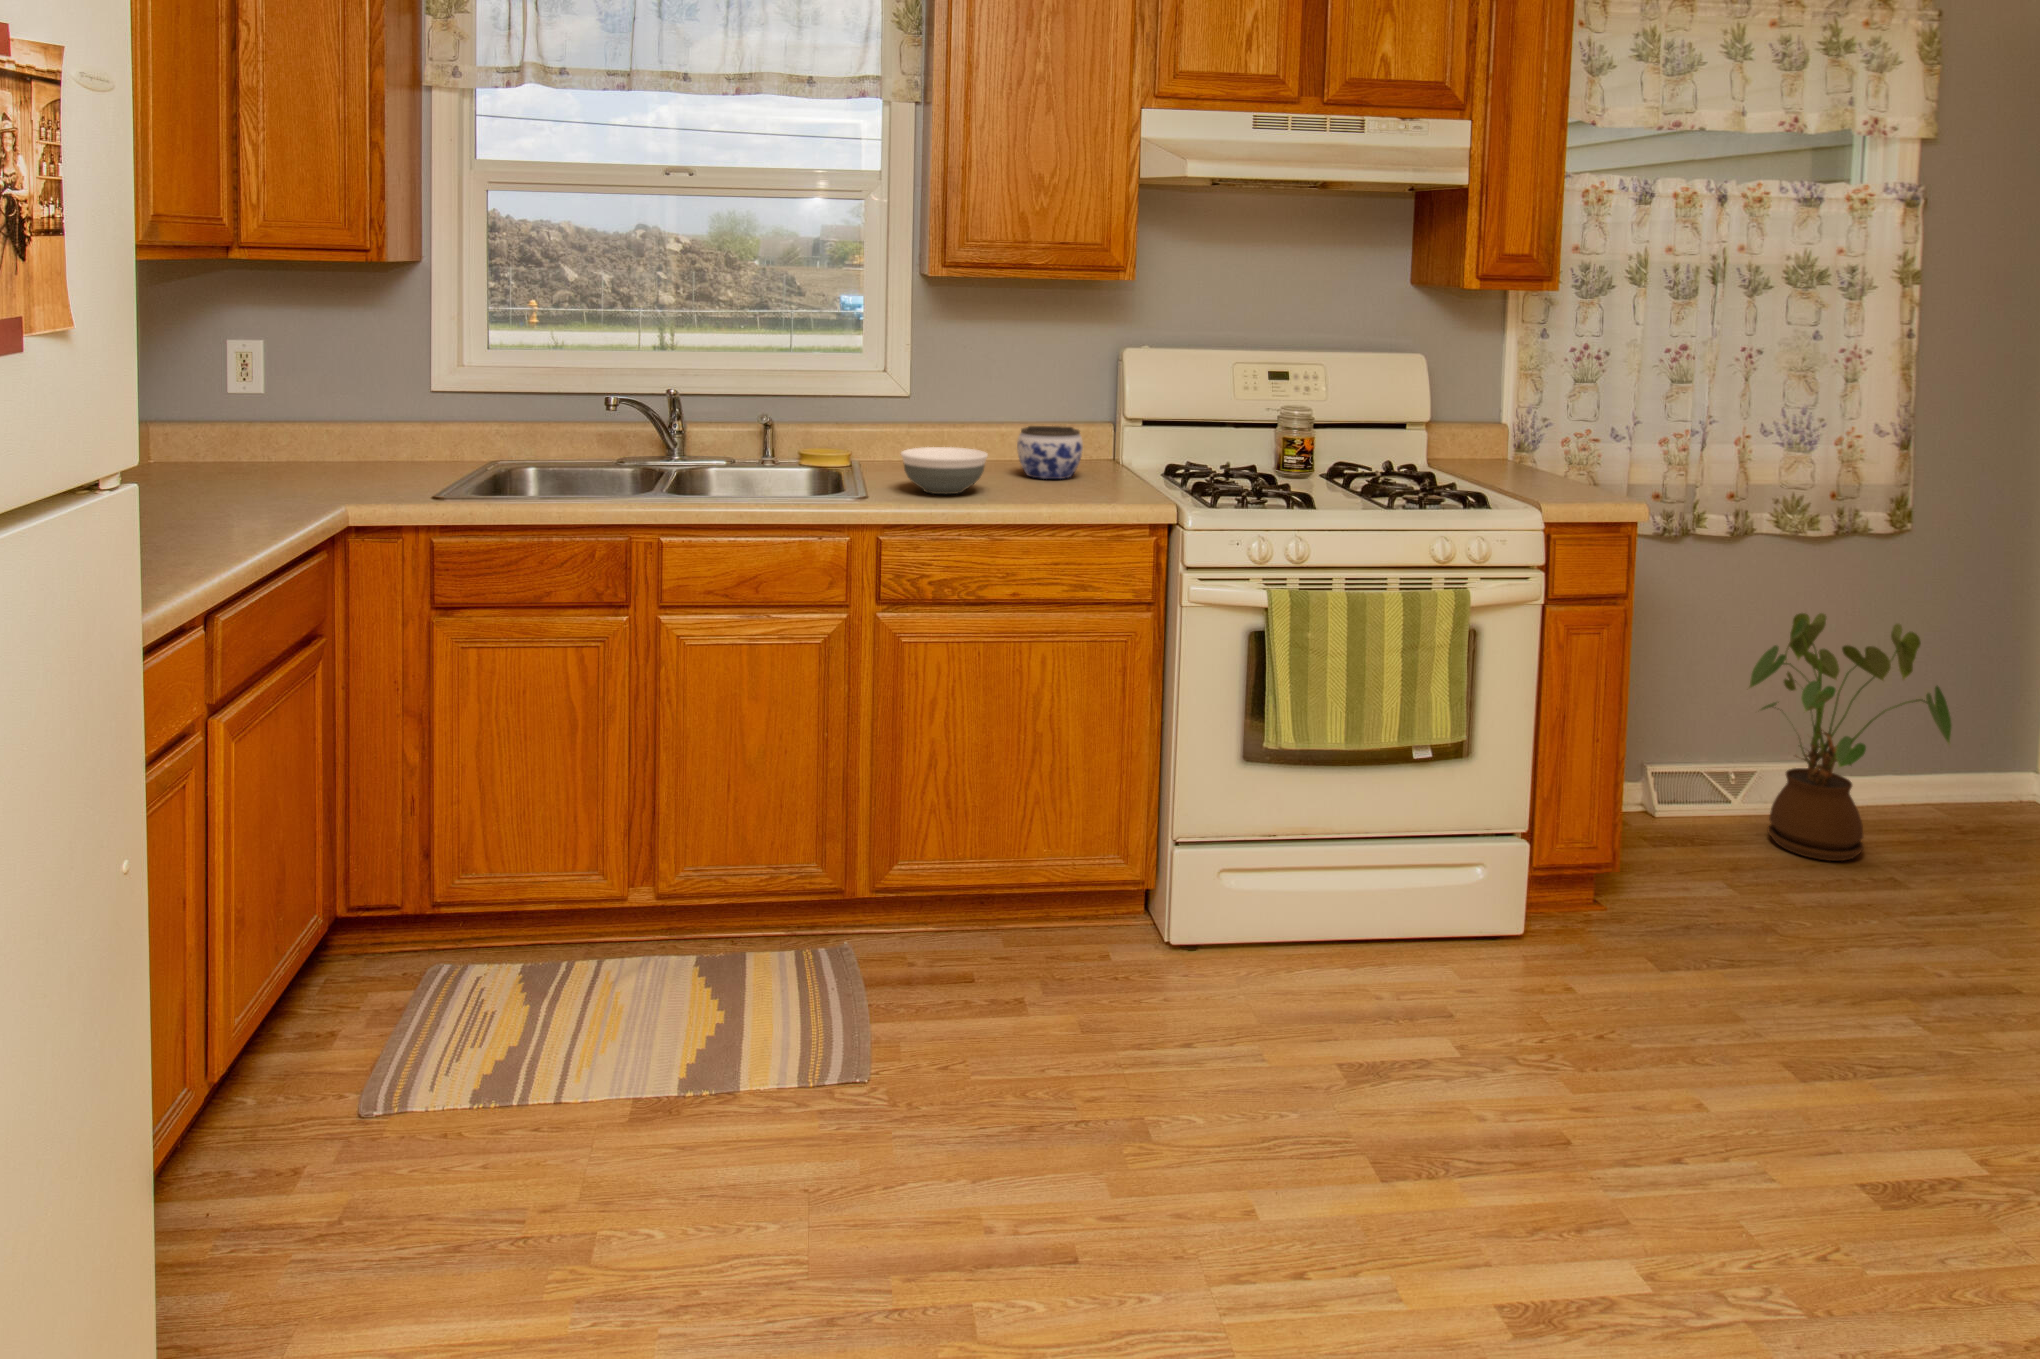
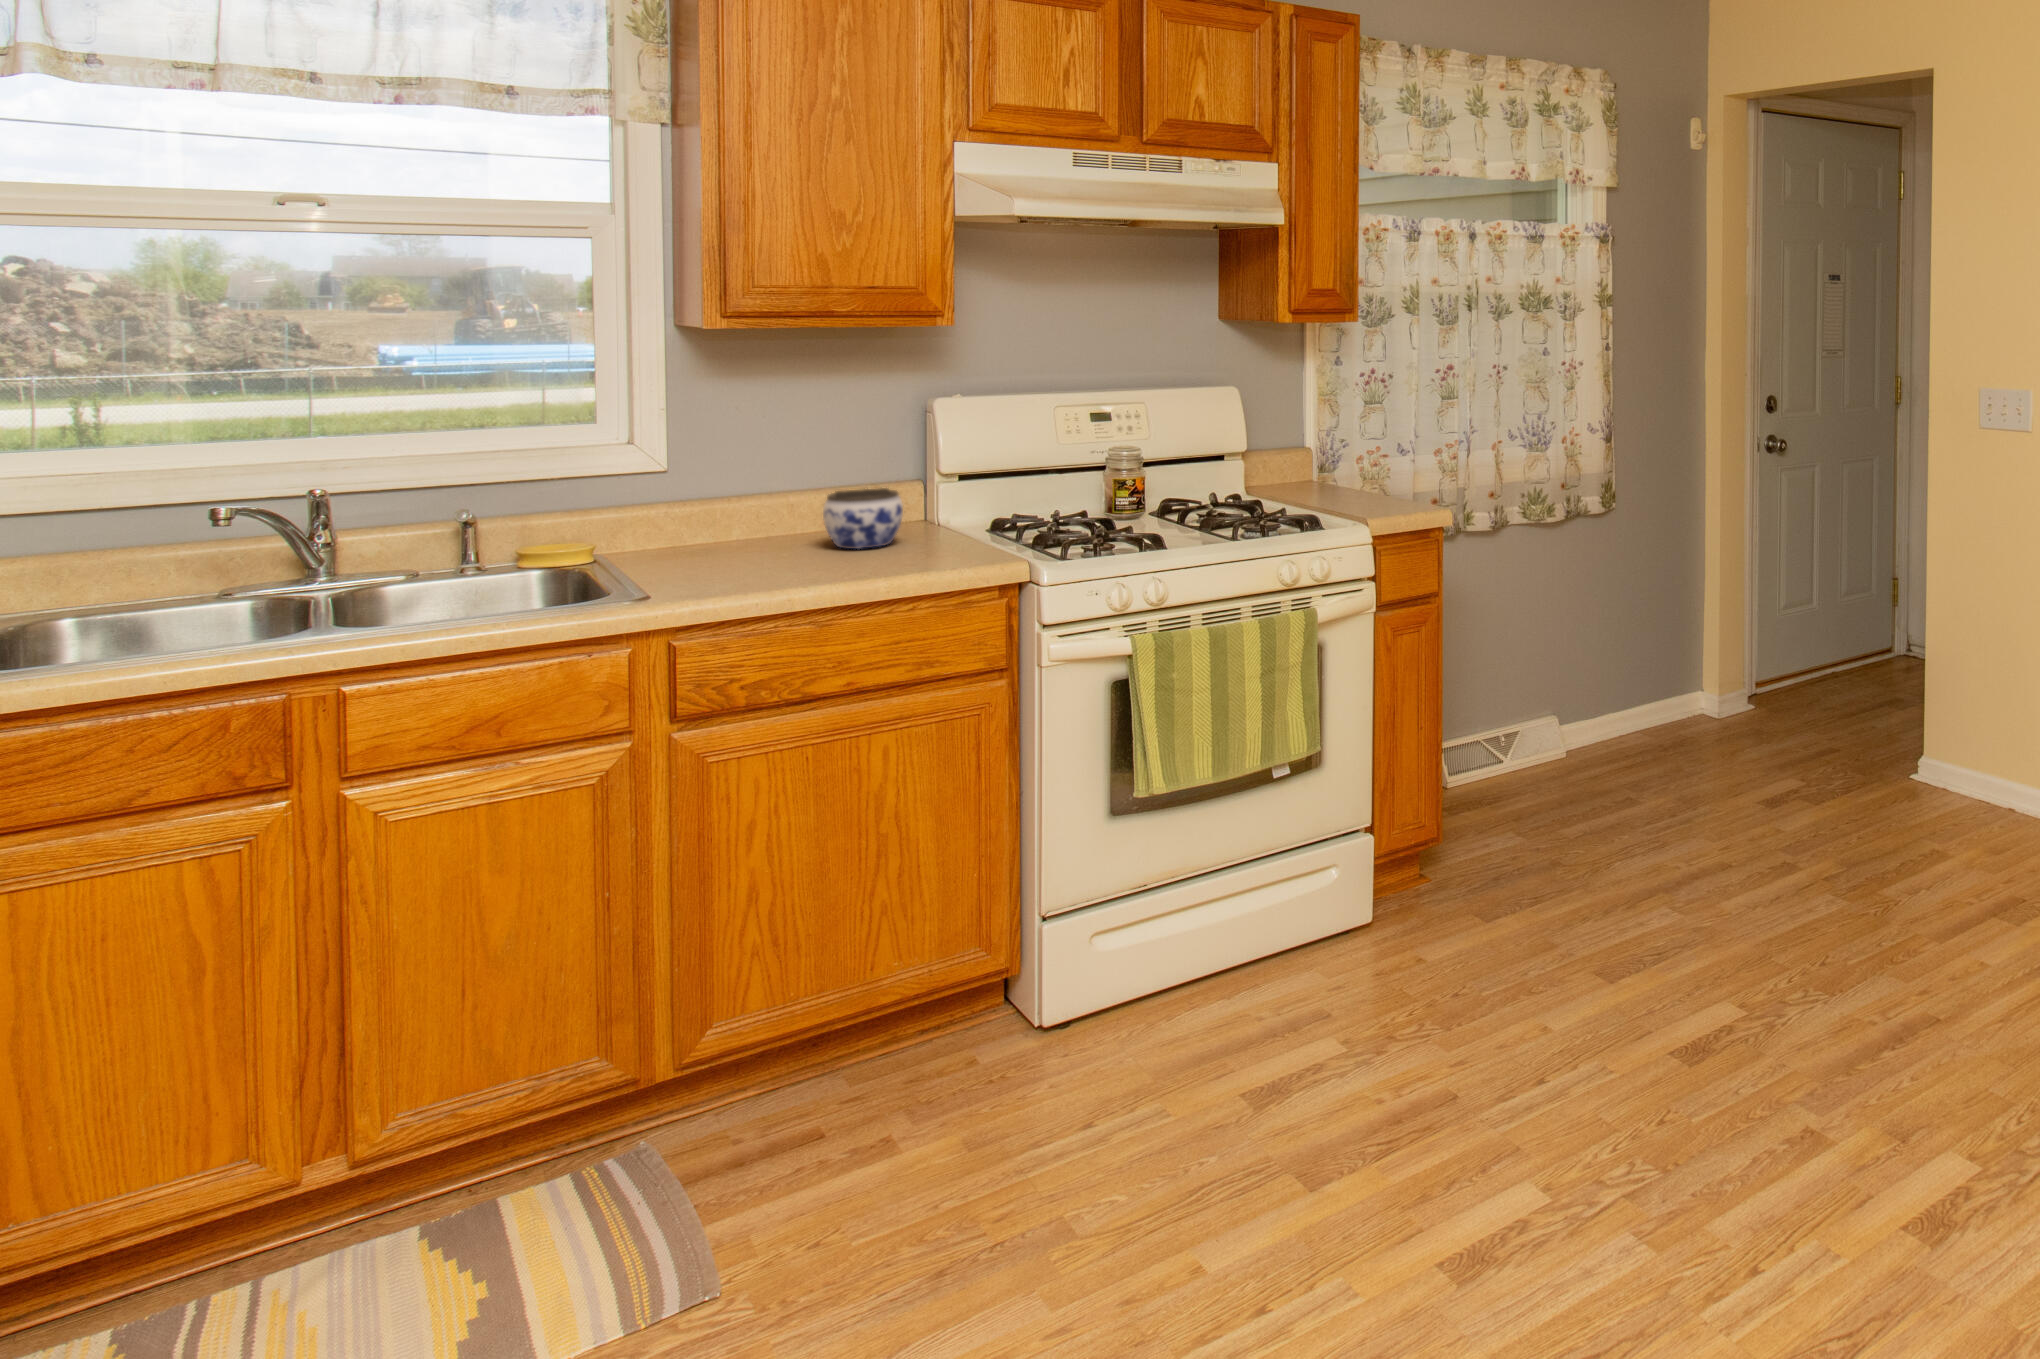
bowl: present [901,447,988,494] -> none [681,525,797,582]
house plant: present [1749,613,1952,861] -> none [1518,582,1664,789]

